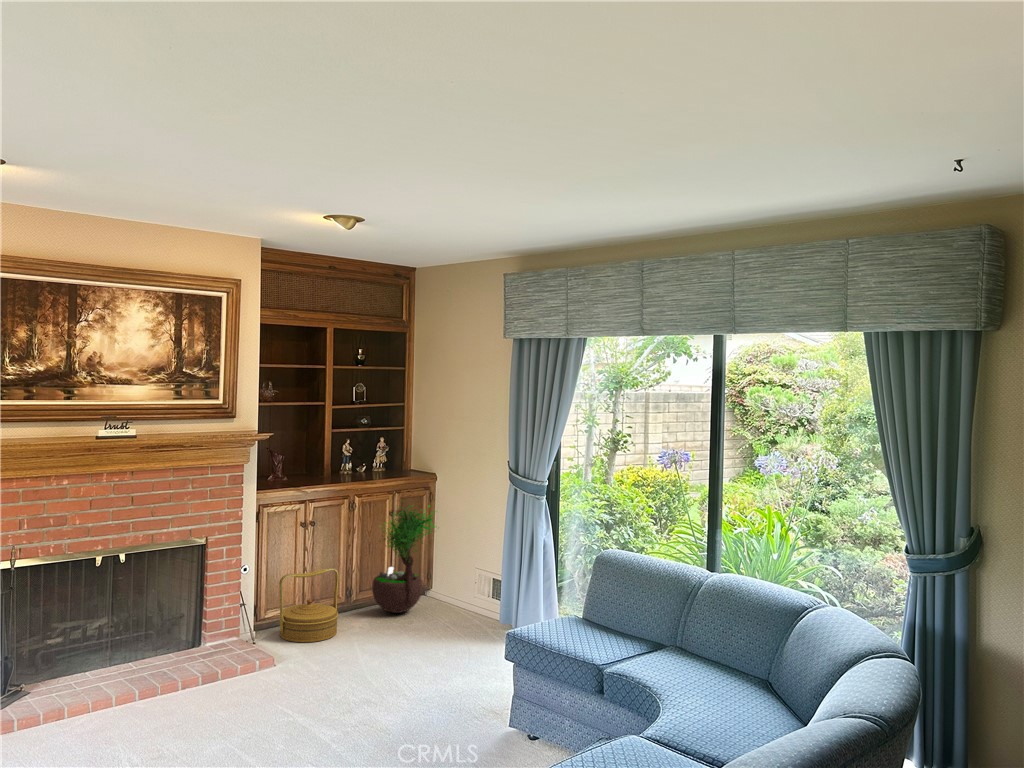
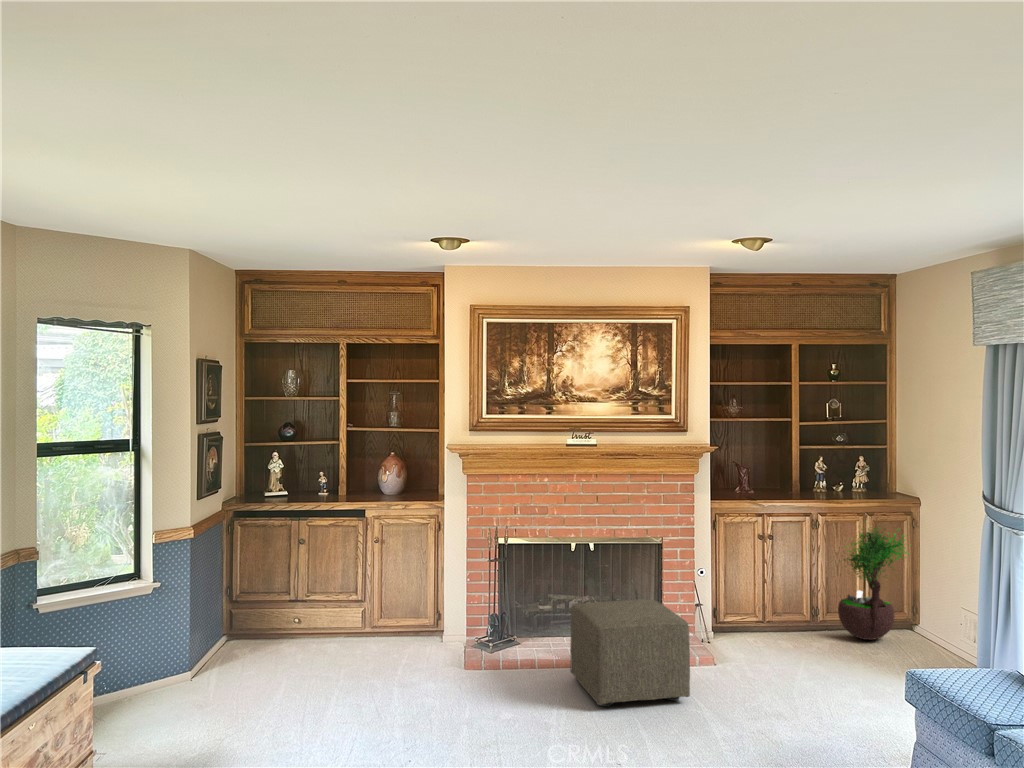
woven basket: present [279,568,339,642] -> none [732,581,794,651]
ottoman: none [120,610,275,745] -> present [570,600,690,707]

